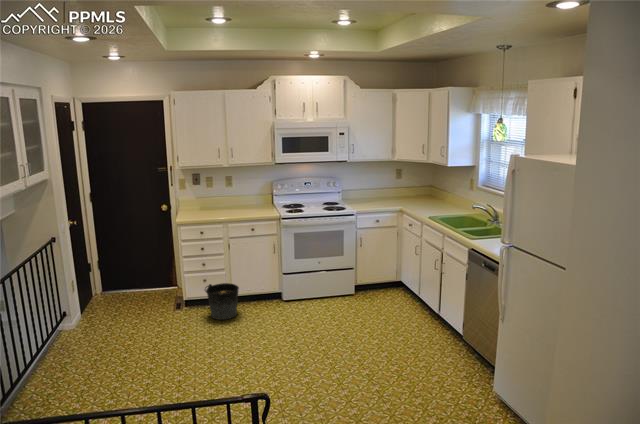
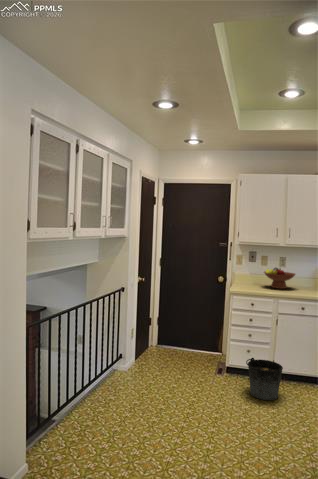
fruit bowl: none [211,192,242,213] -> present [264,268,295,289]

